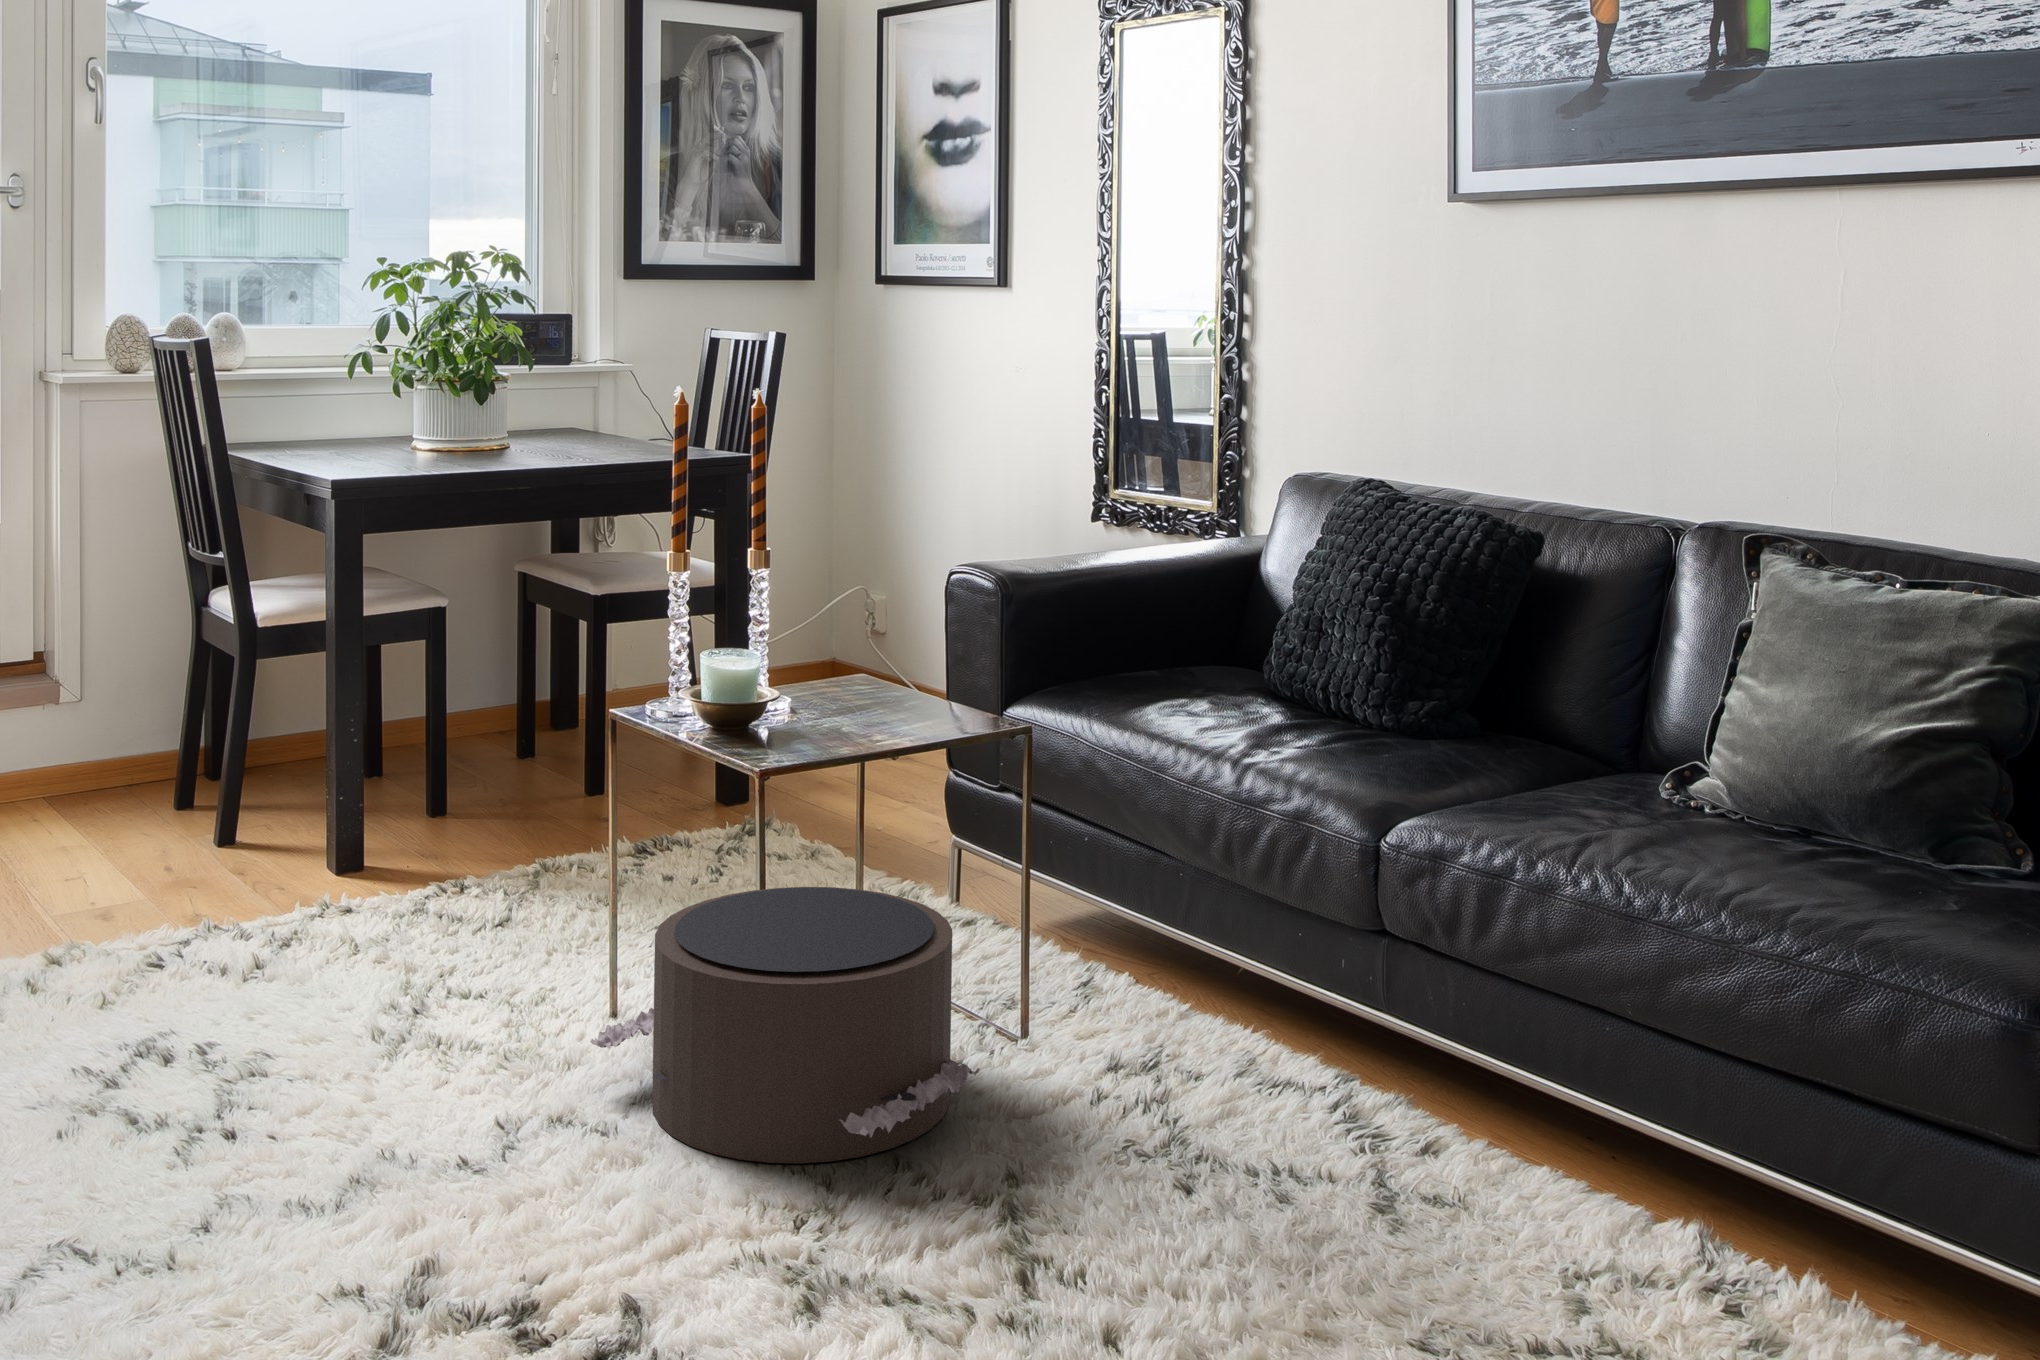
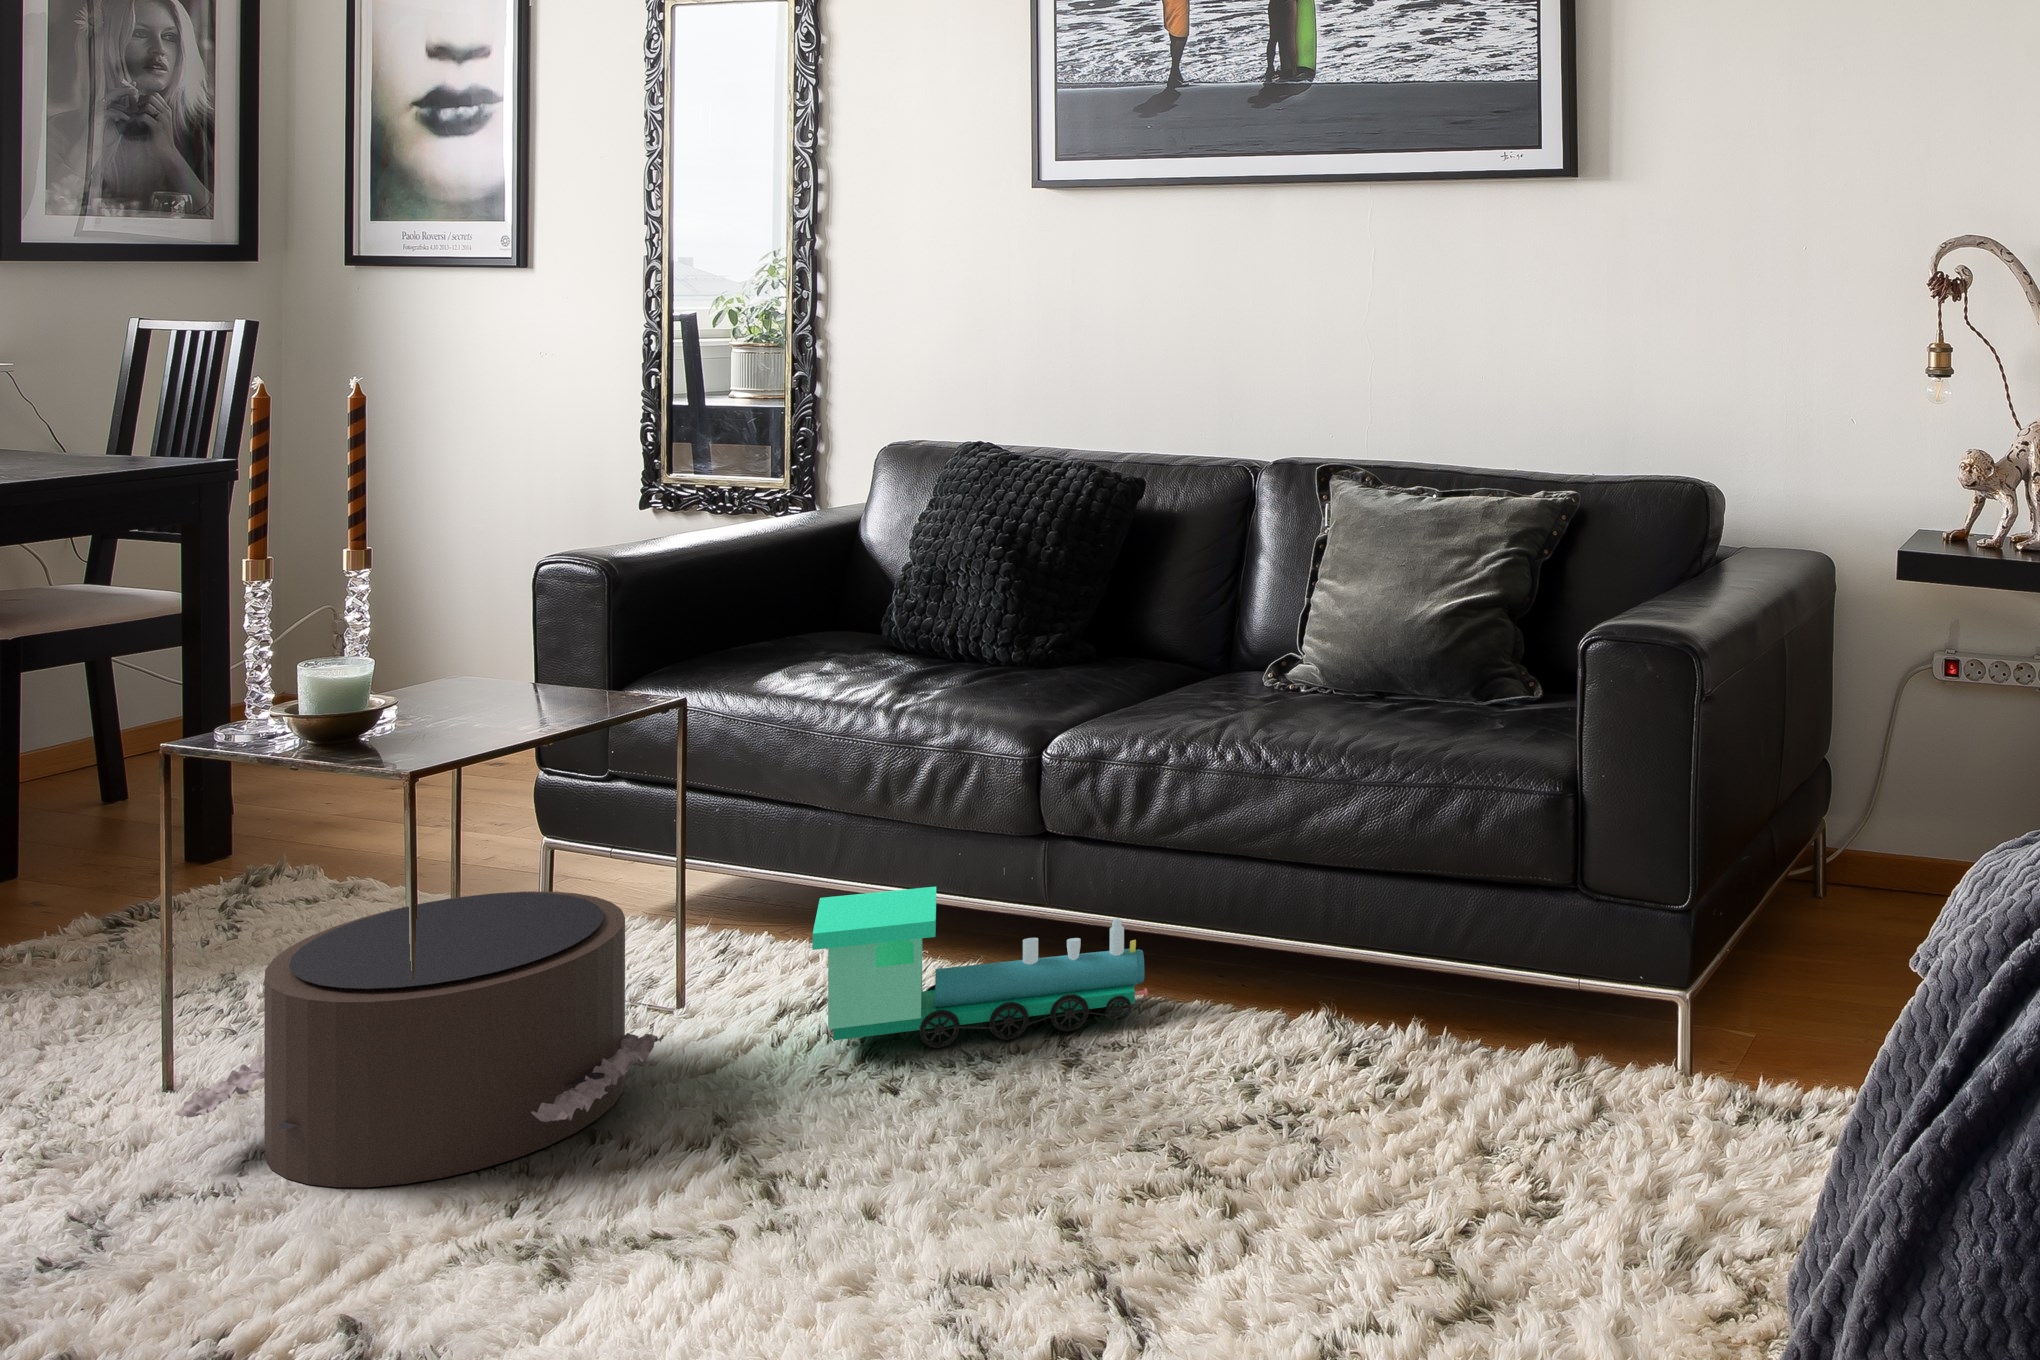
toy train: none [1118,957,1484,1174] -> present [812,886,1148,1048]

